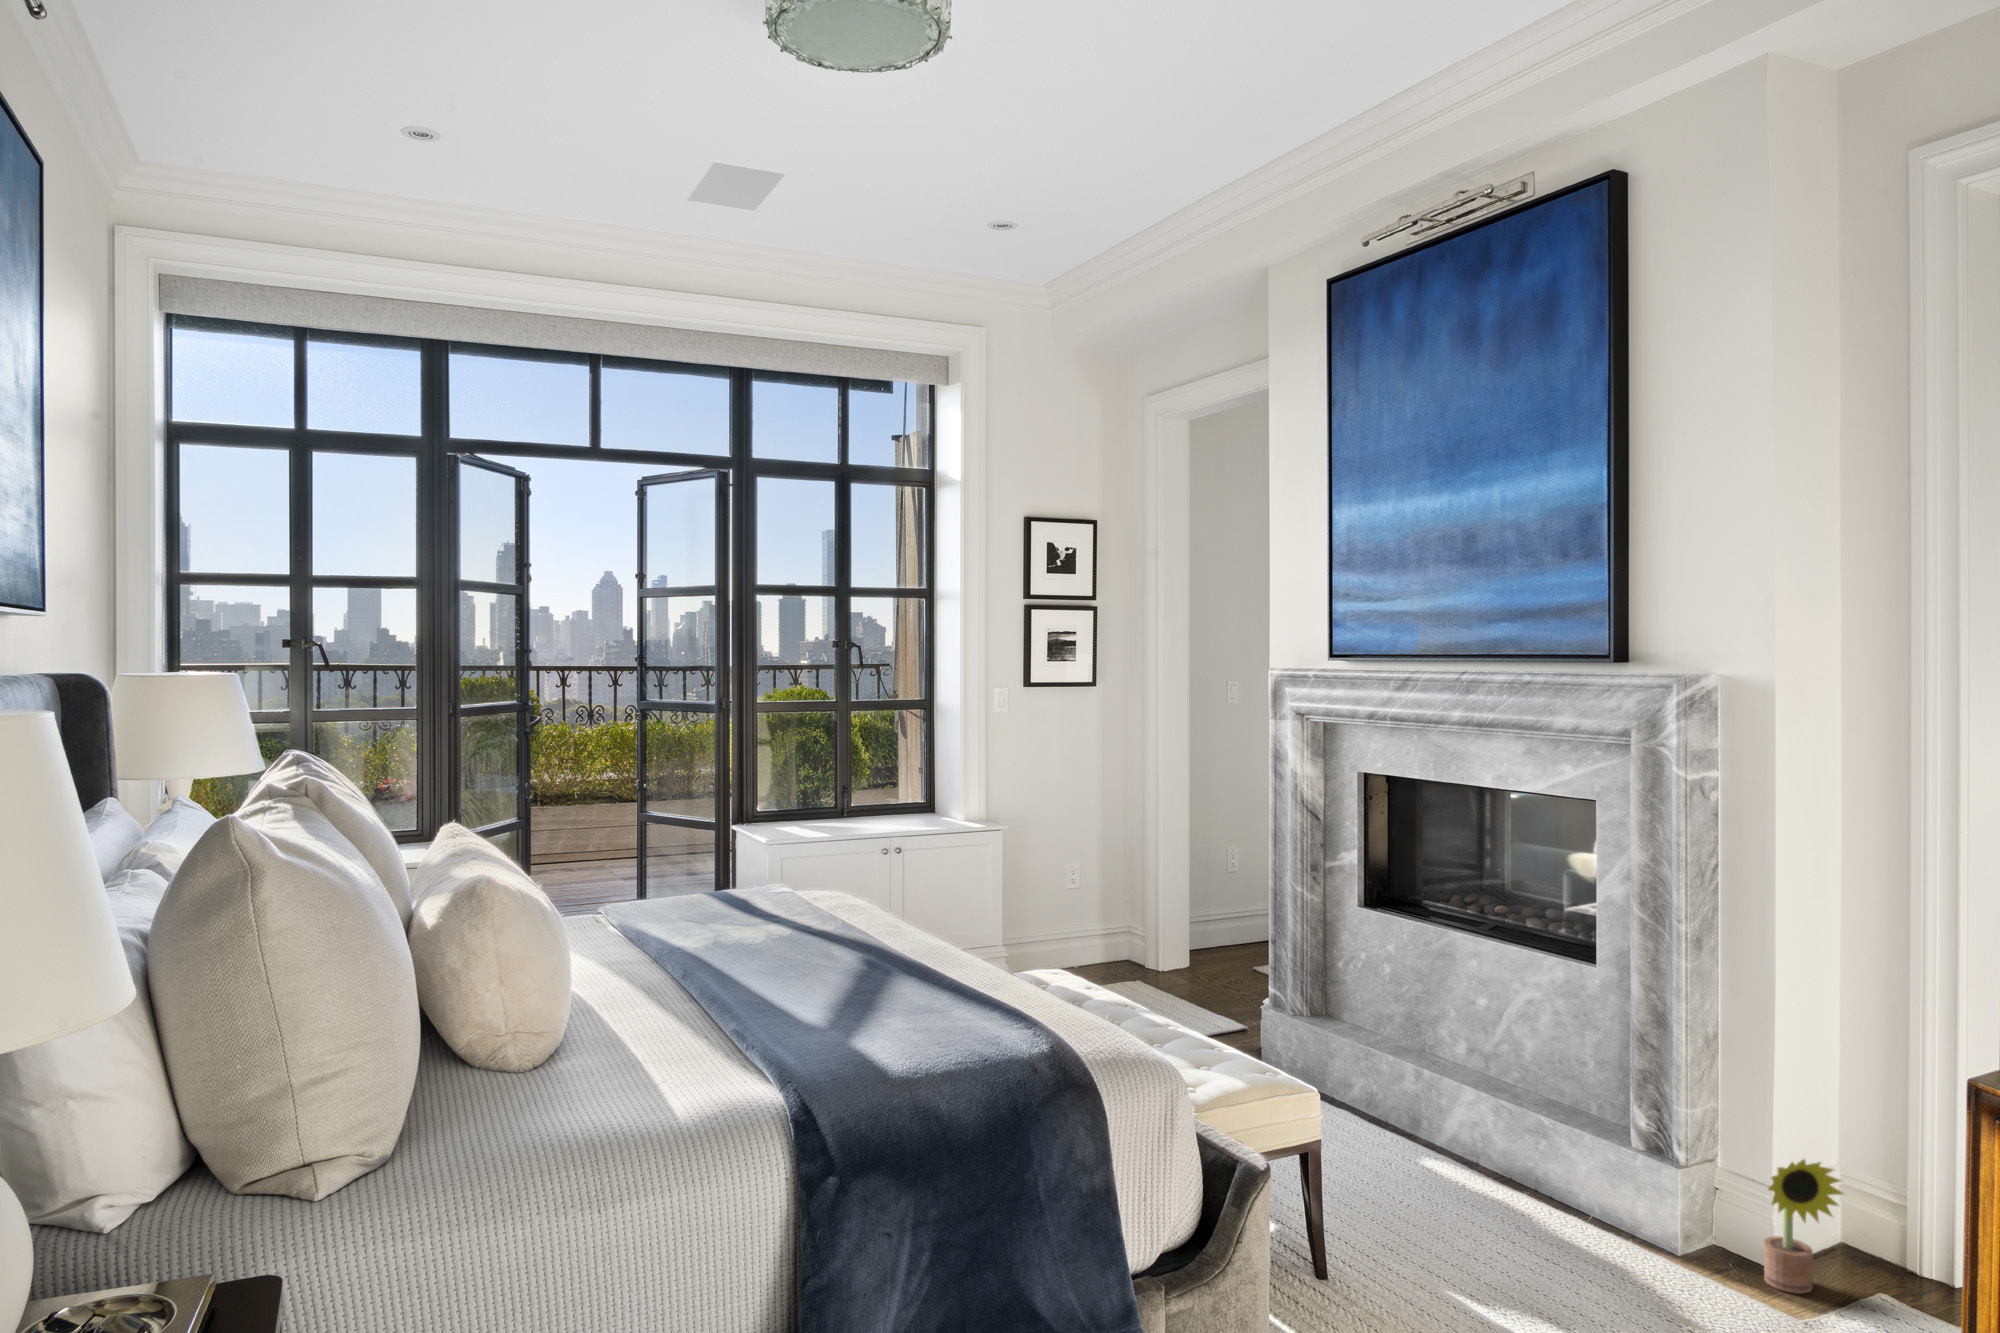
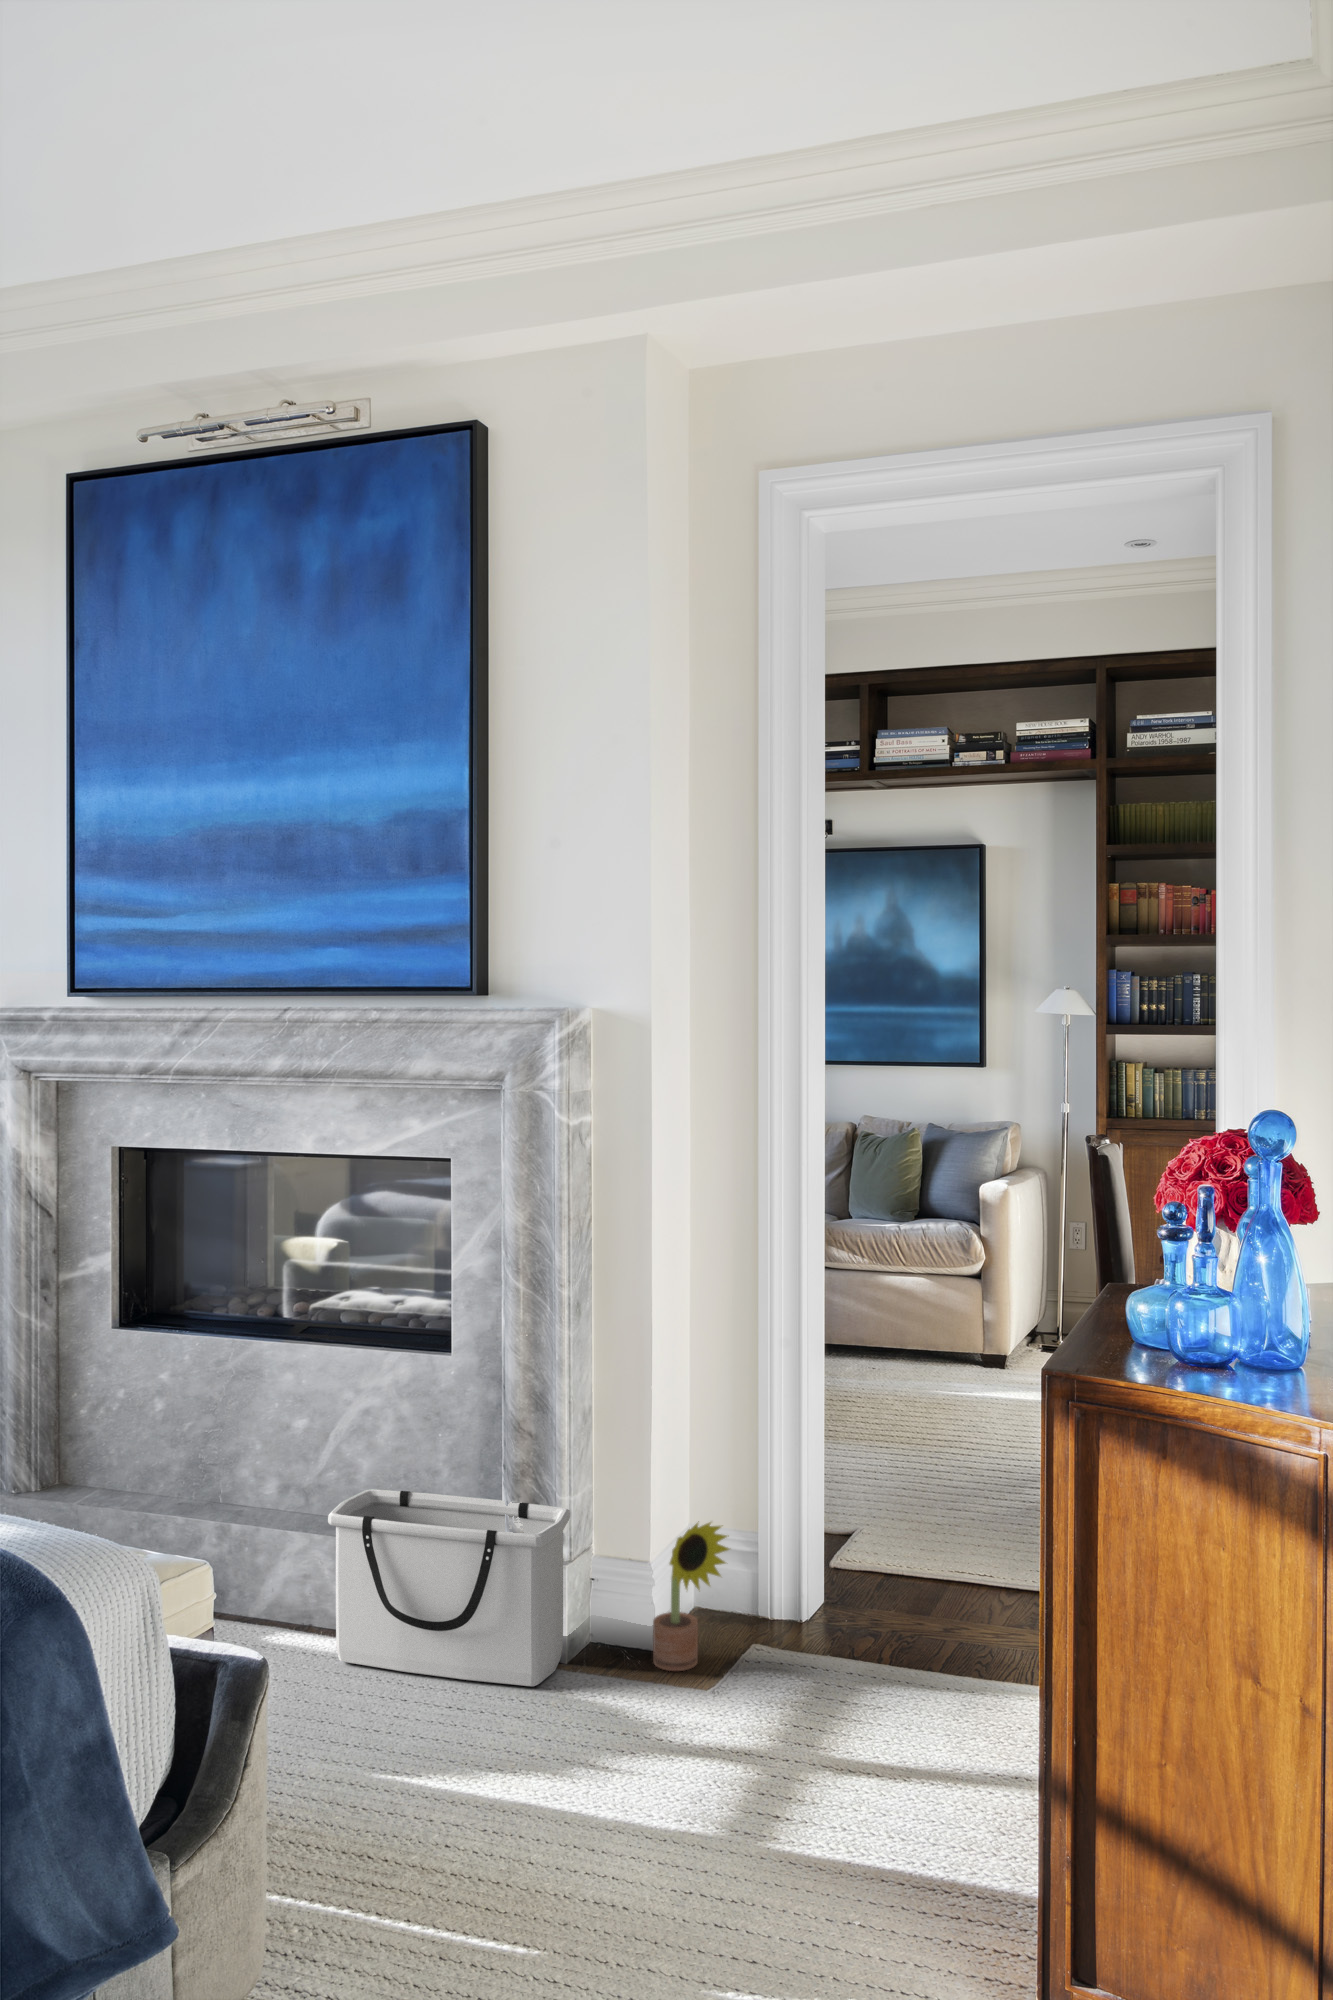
storage bin: none [1475,1064,1685,1260] -> present [328,1489,570,1686]

